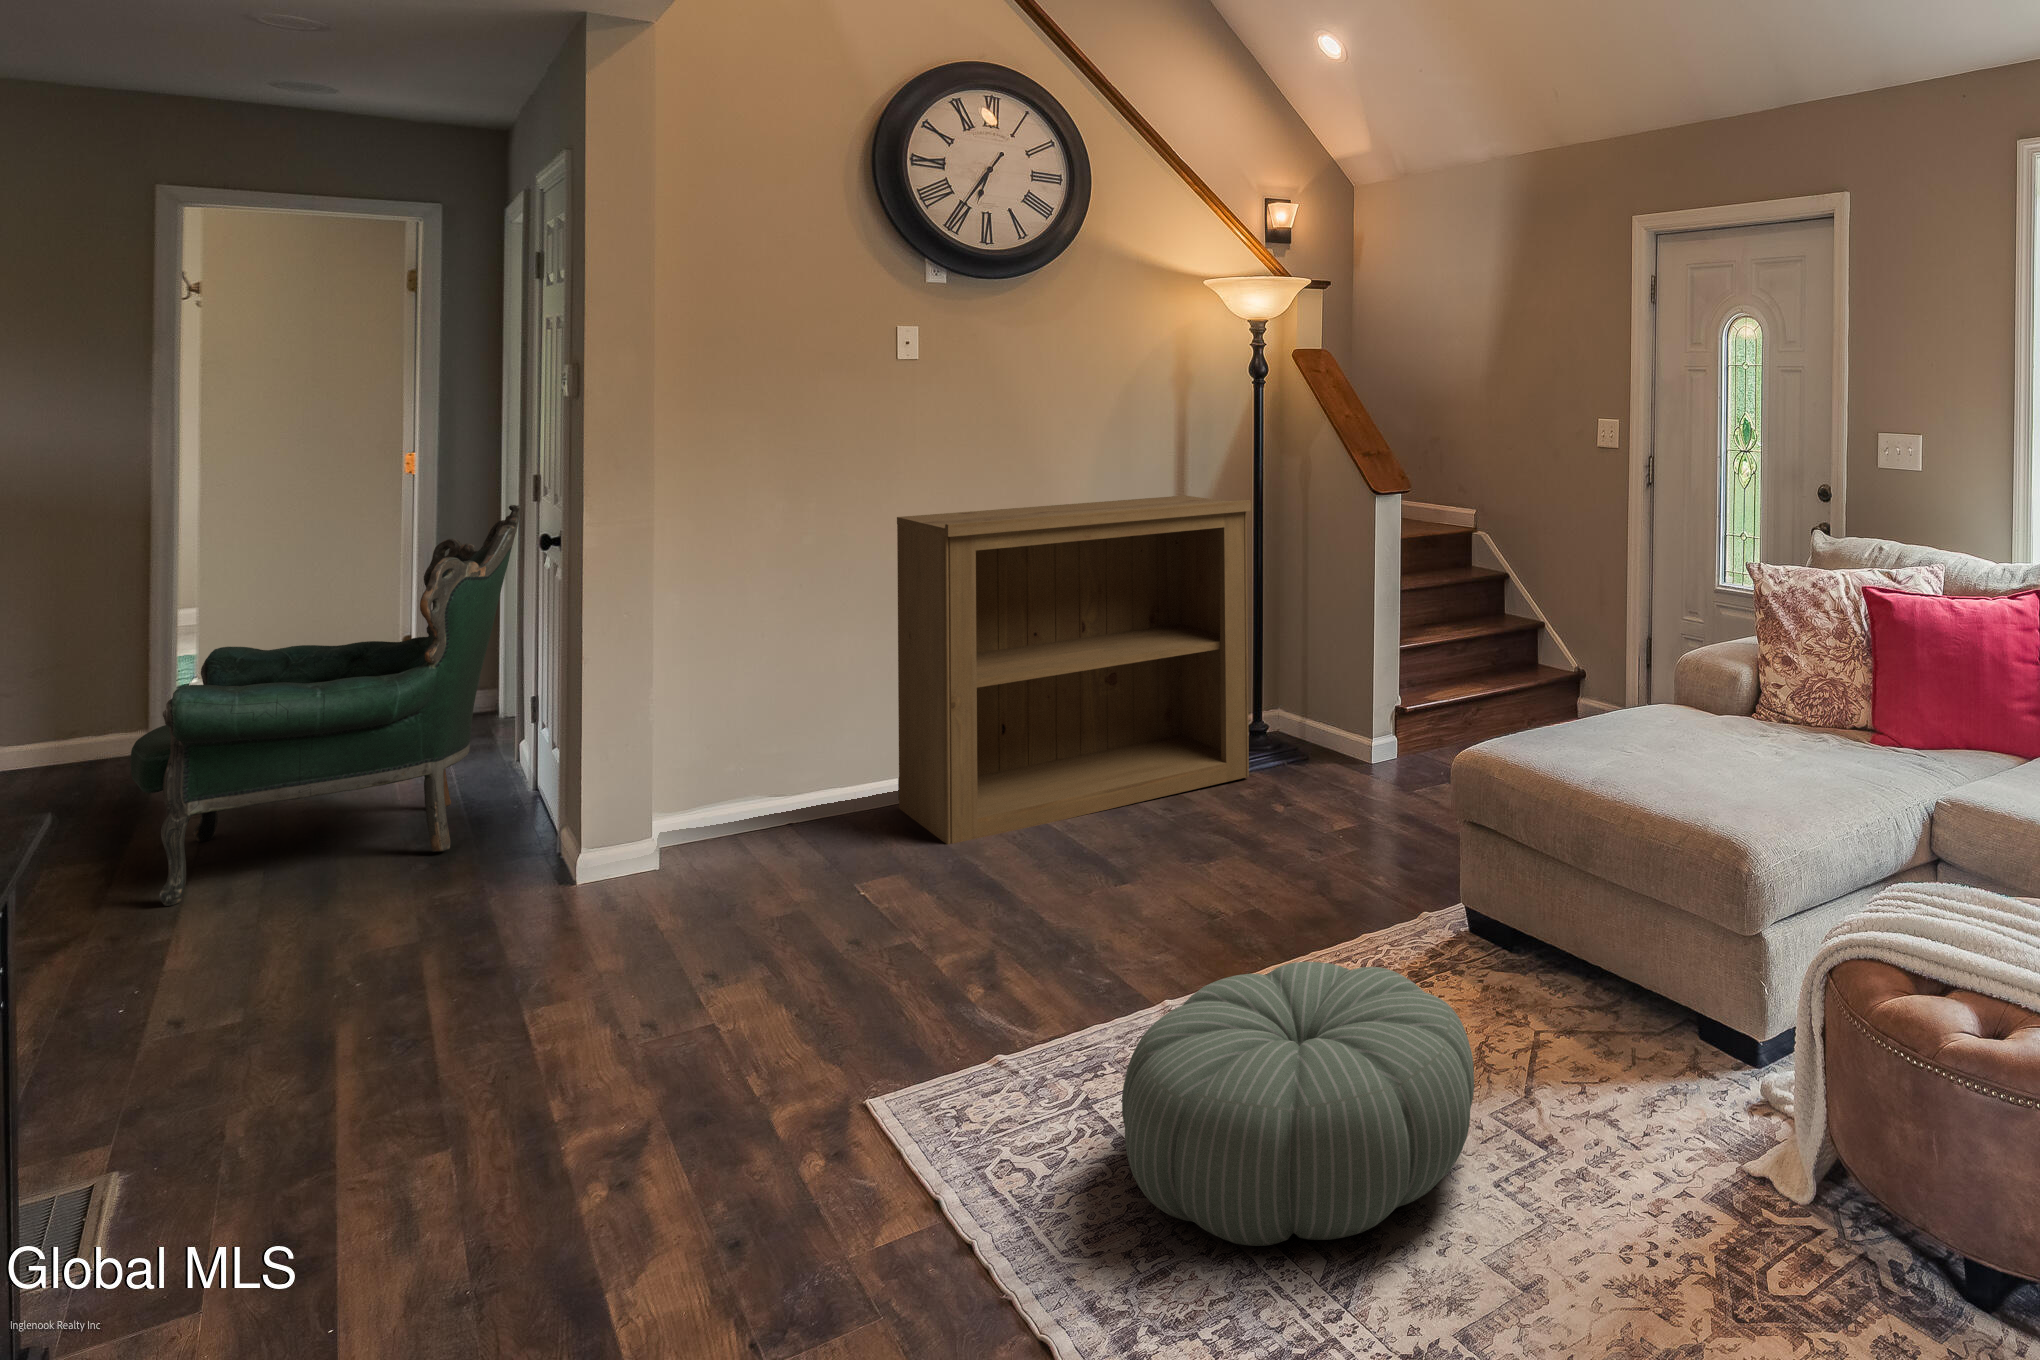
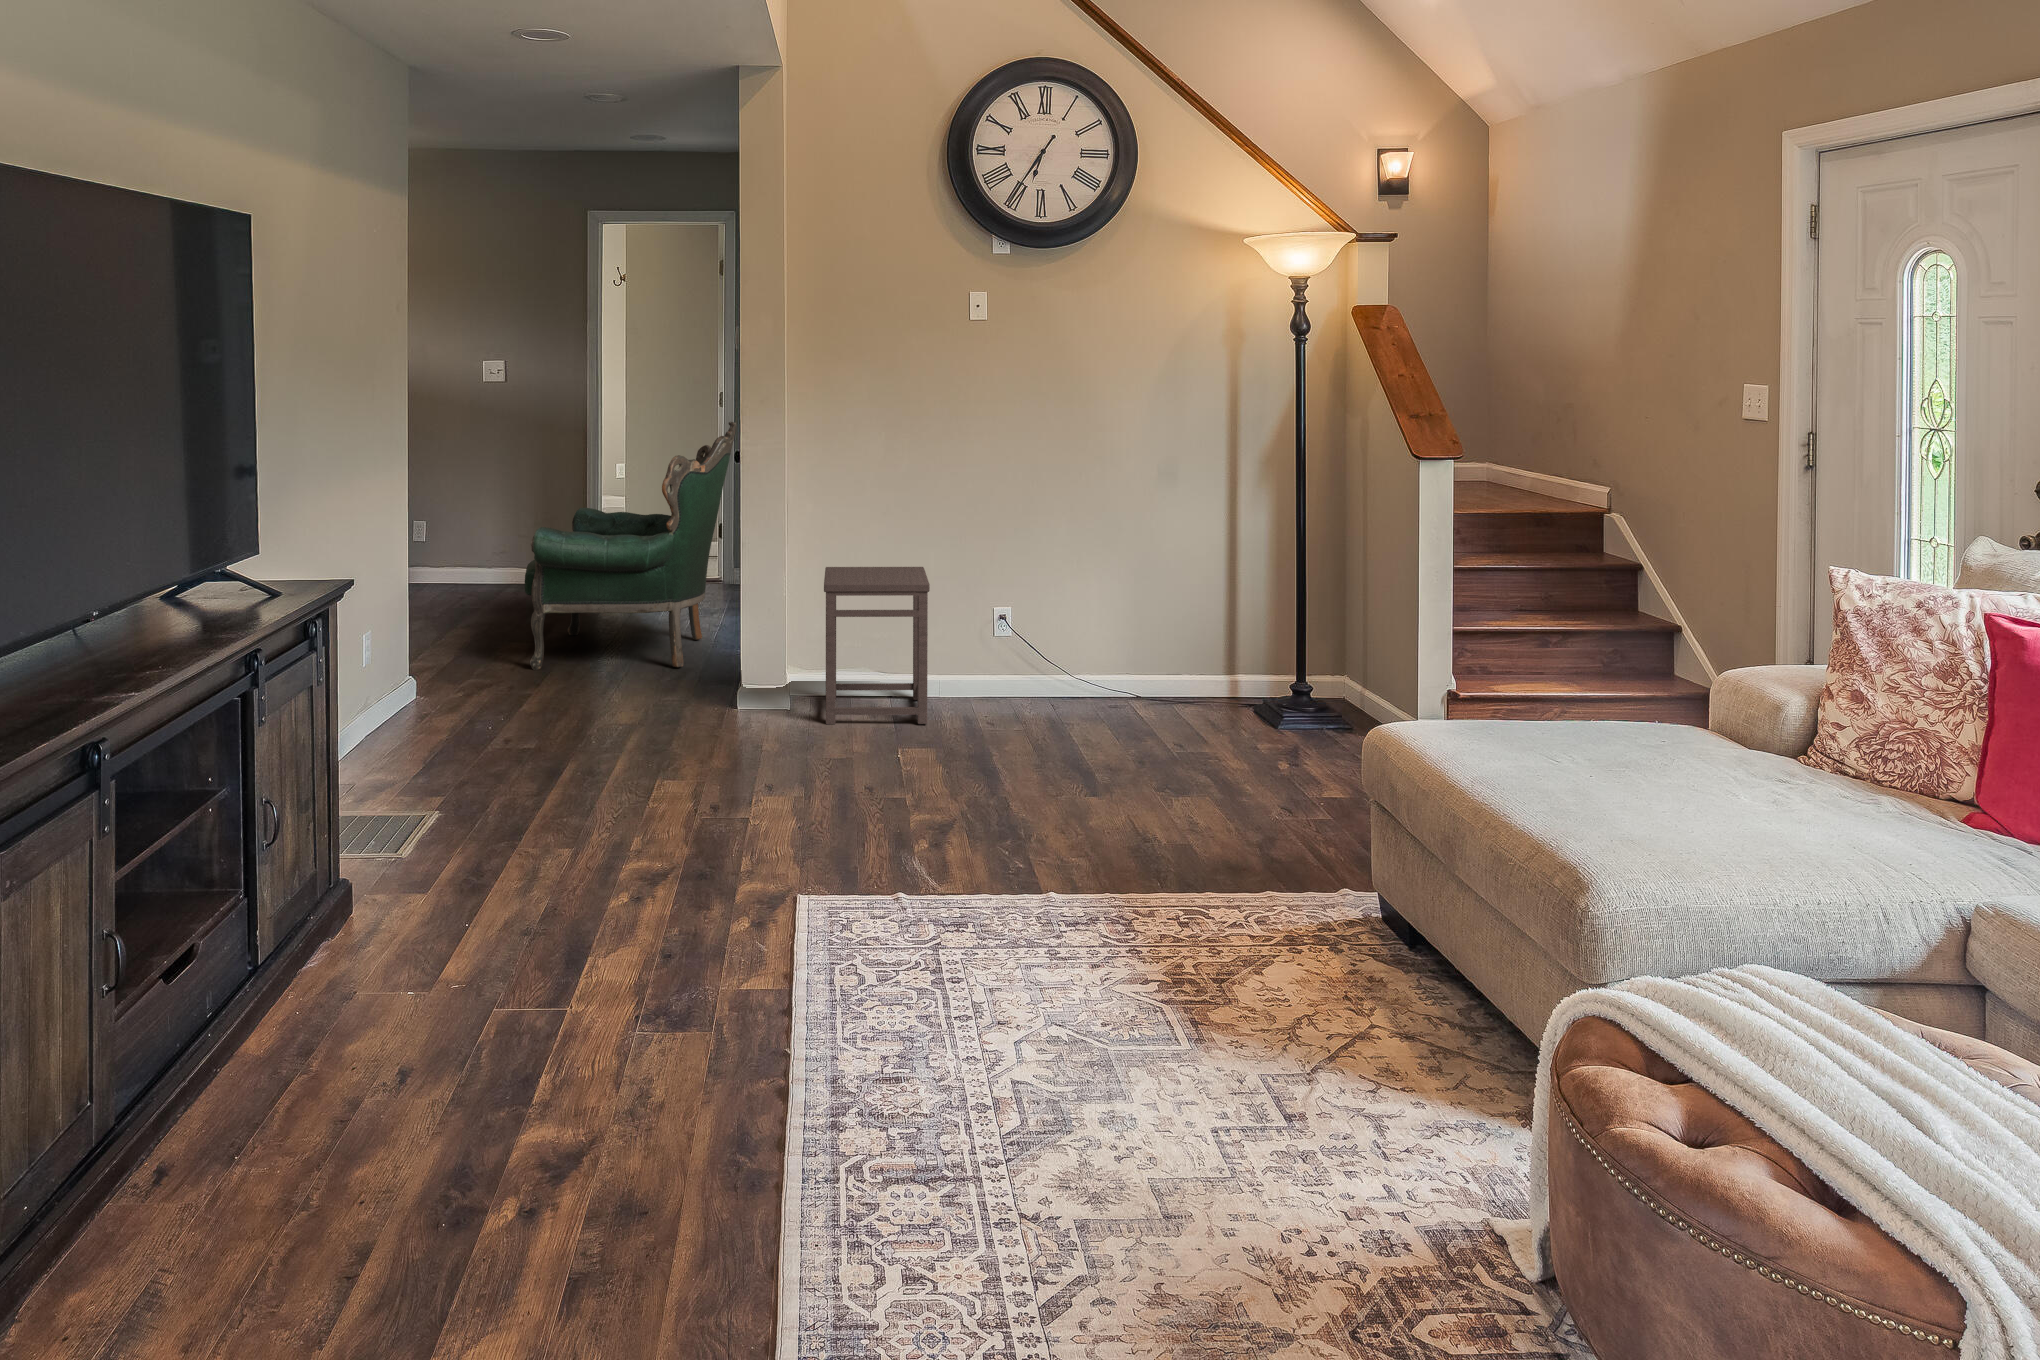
bookshelf: present [897,496,1251,845] -> none [972,448,1286,734]
side table: none [705,663,872,880] -> present [824,567,930,725]
pouf: present [1122,962,1474,1246] -> none [898,869,1231,1113]

